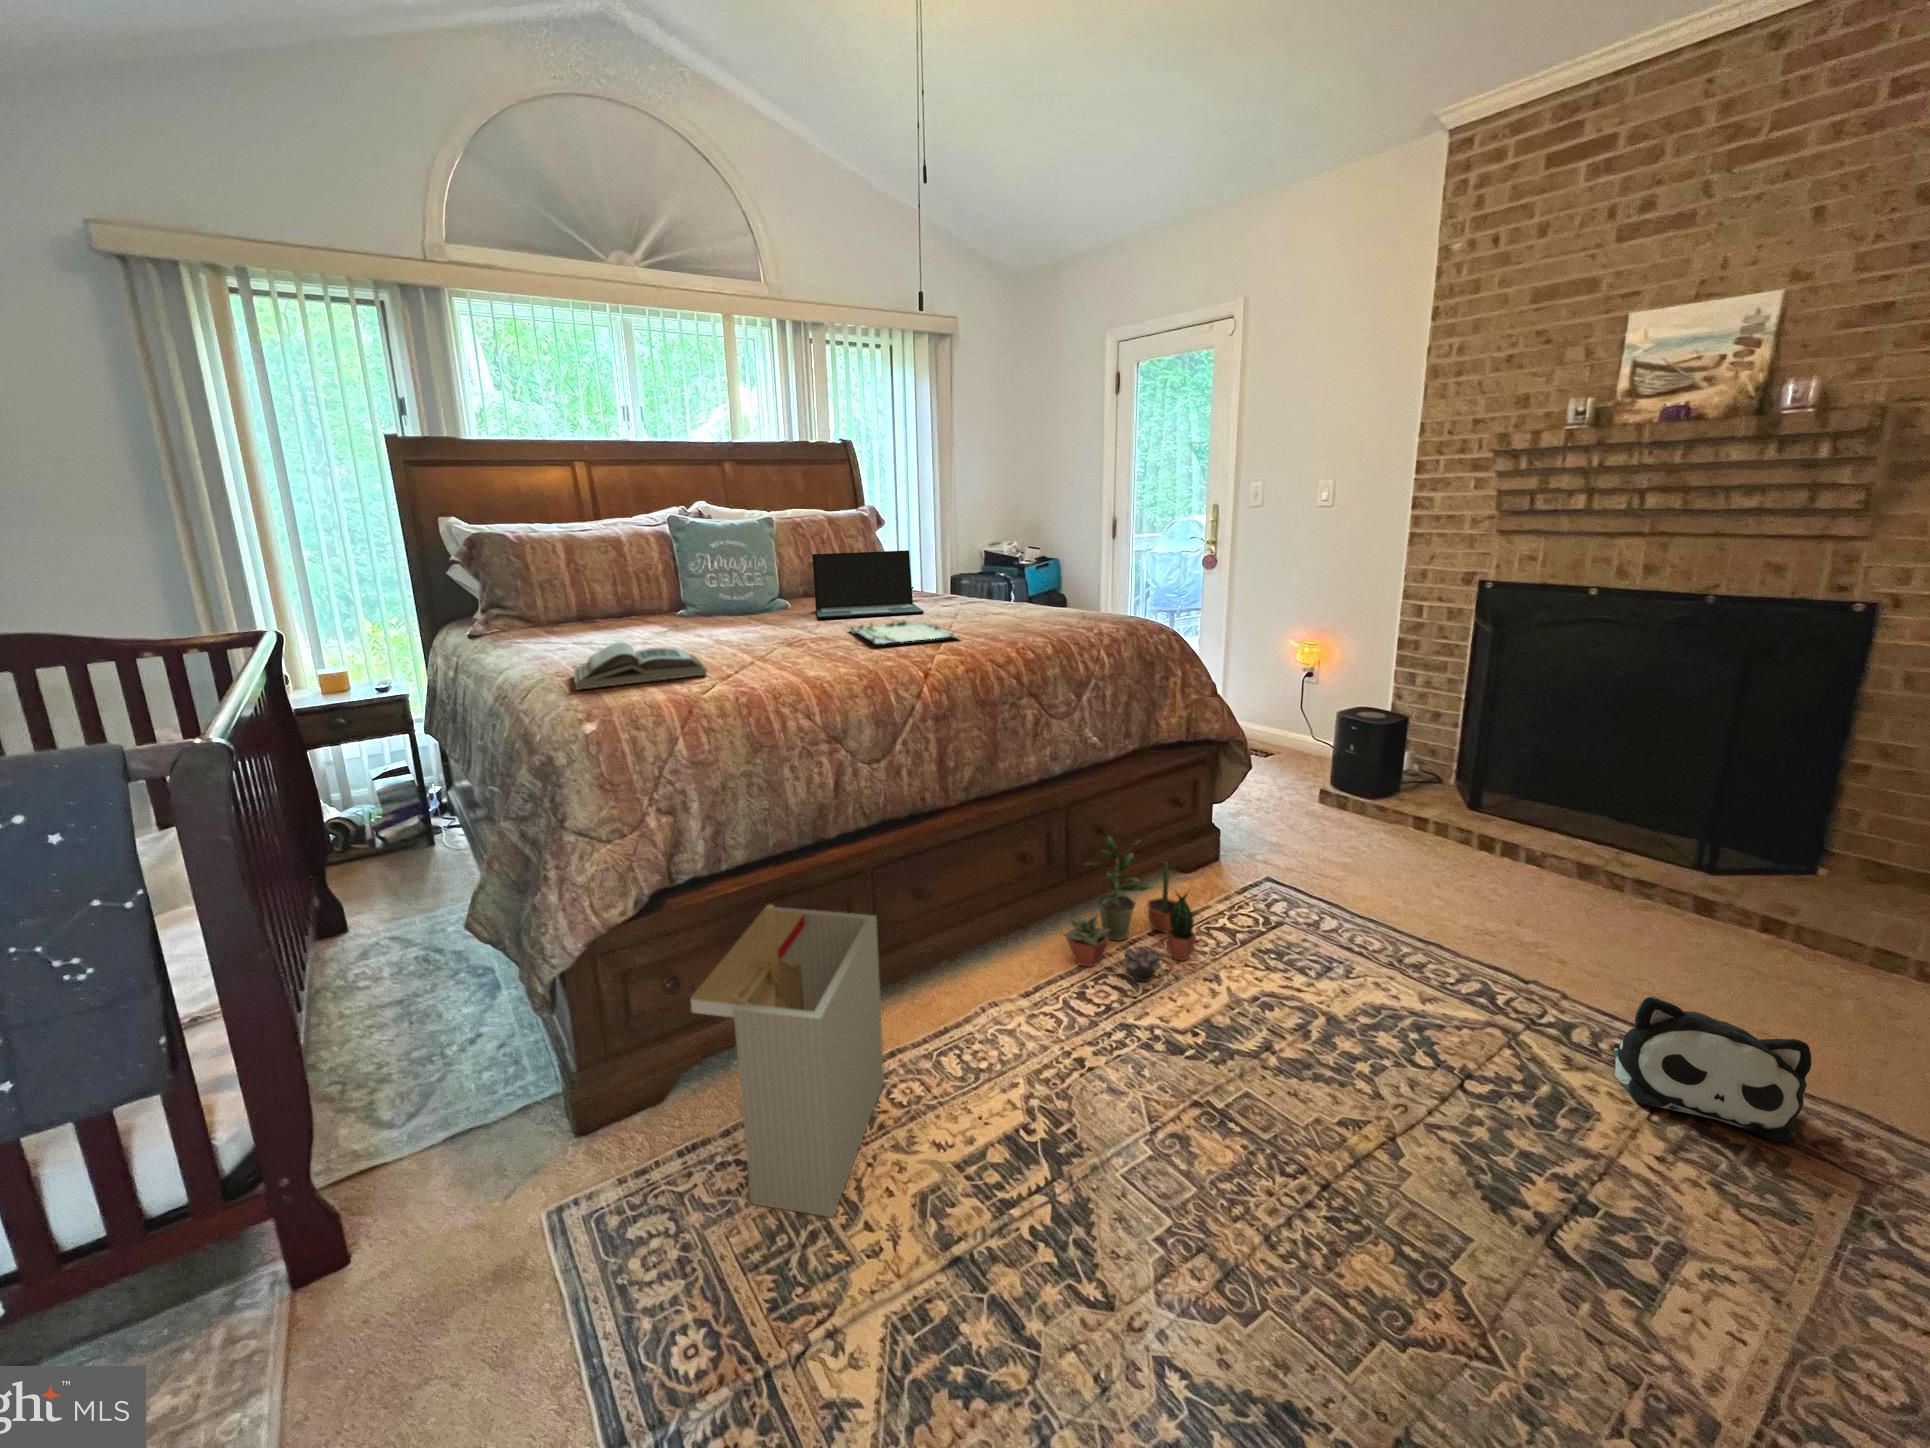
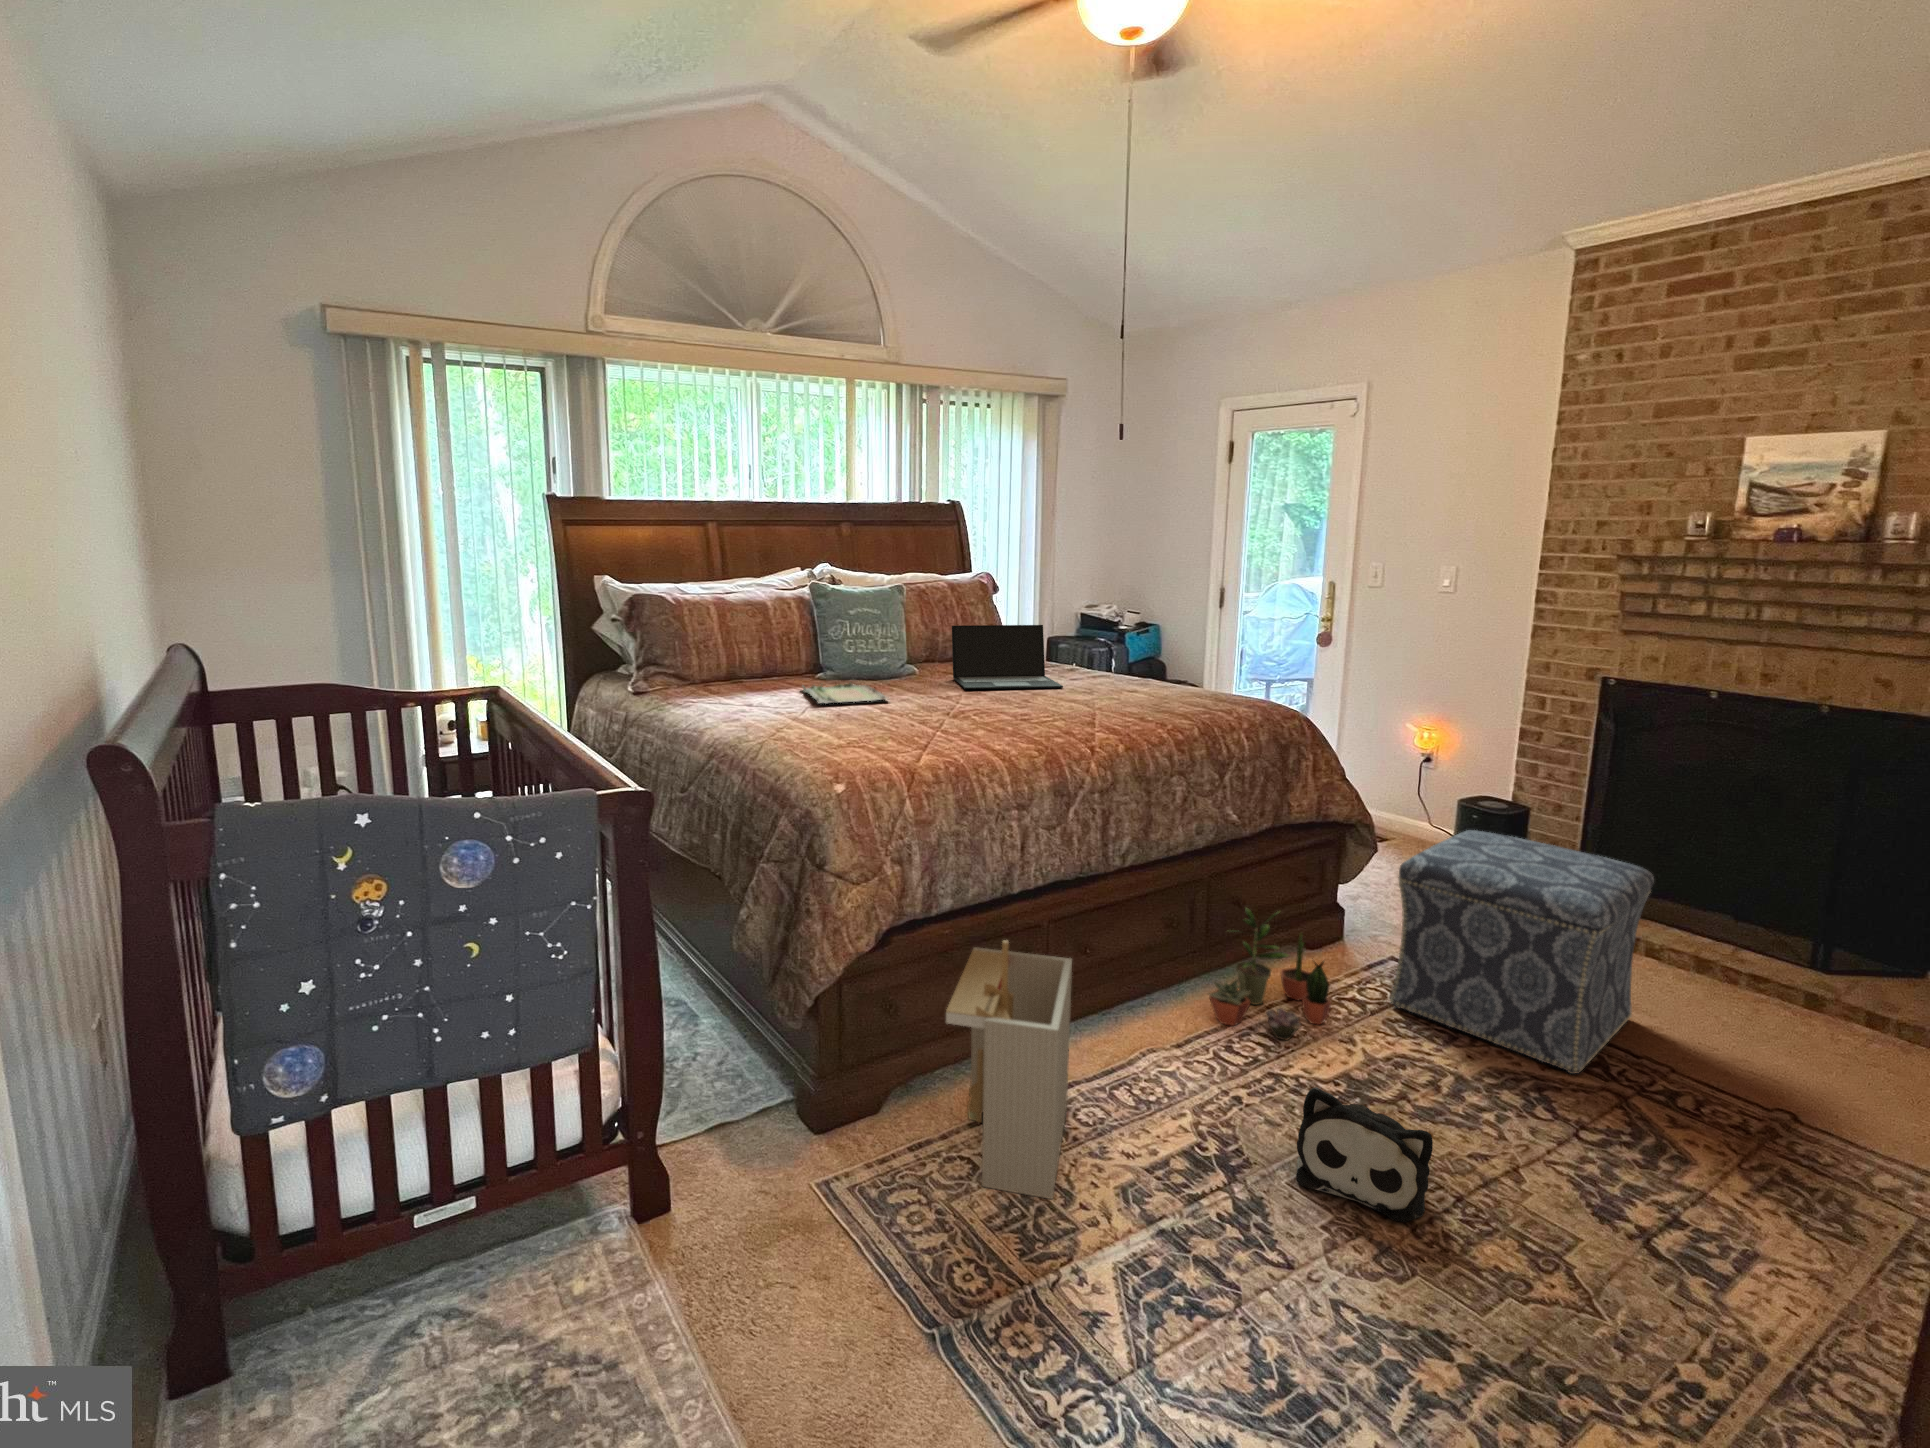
tray: present [850,621,958,645] -> present [803,683,888,704]
book: present [574,642,707,690] -> none [794,713,914,755]
ottoman: none [1261,743,1540,1007] -> present [1390,830,1654,1074]
plush toy: present [1614,996,1811,1142] -> present [1296,1087,1433,1222]

